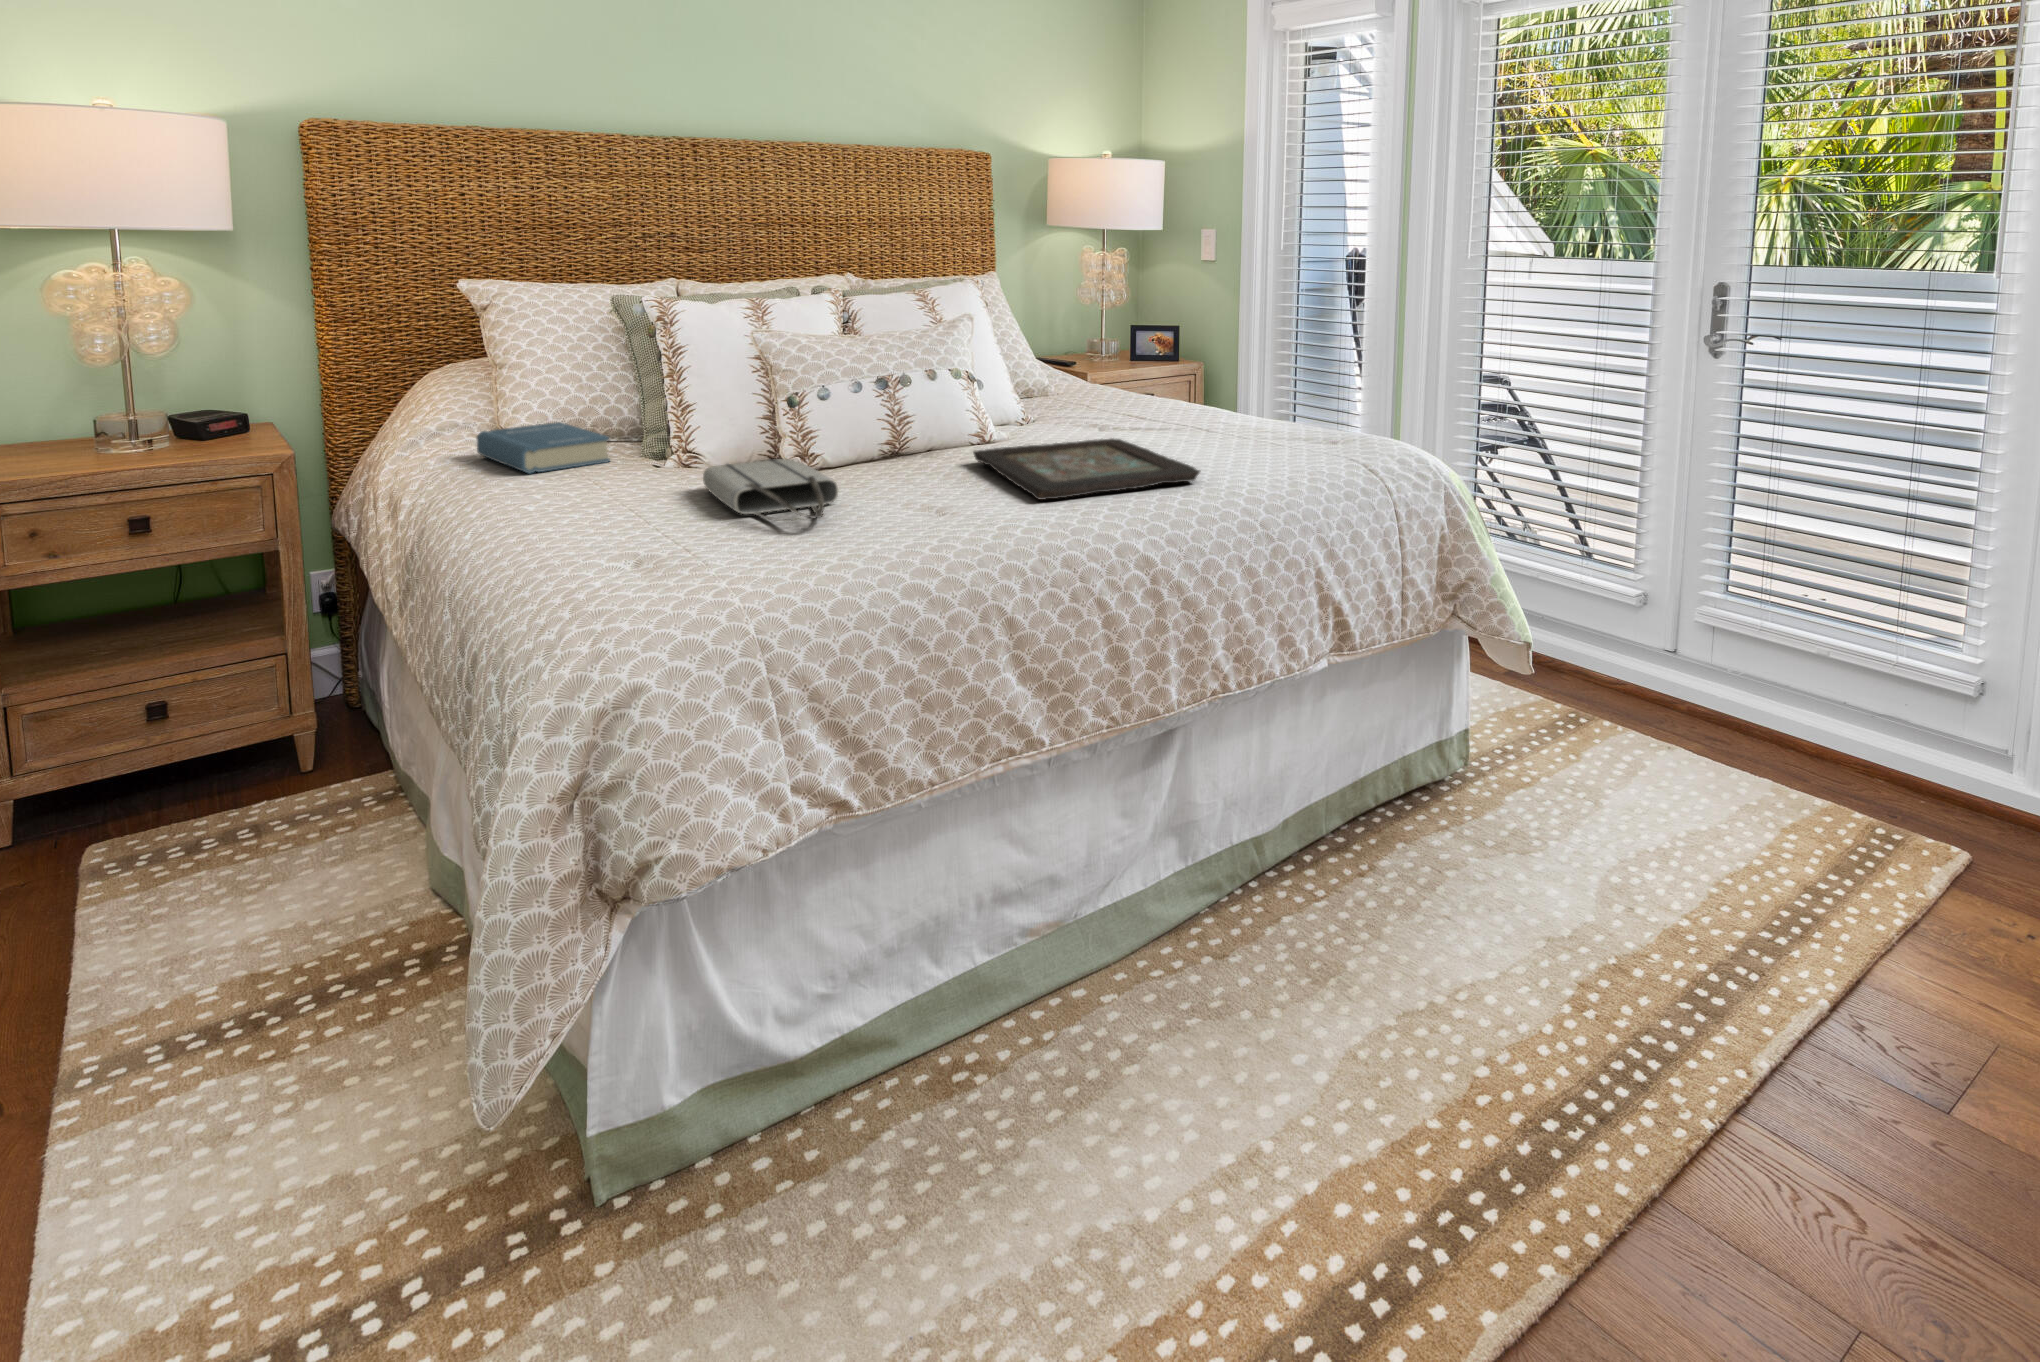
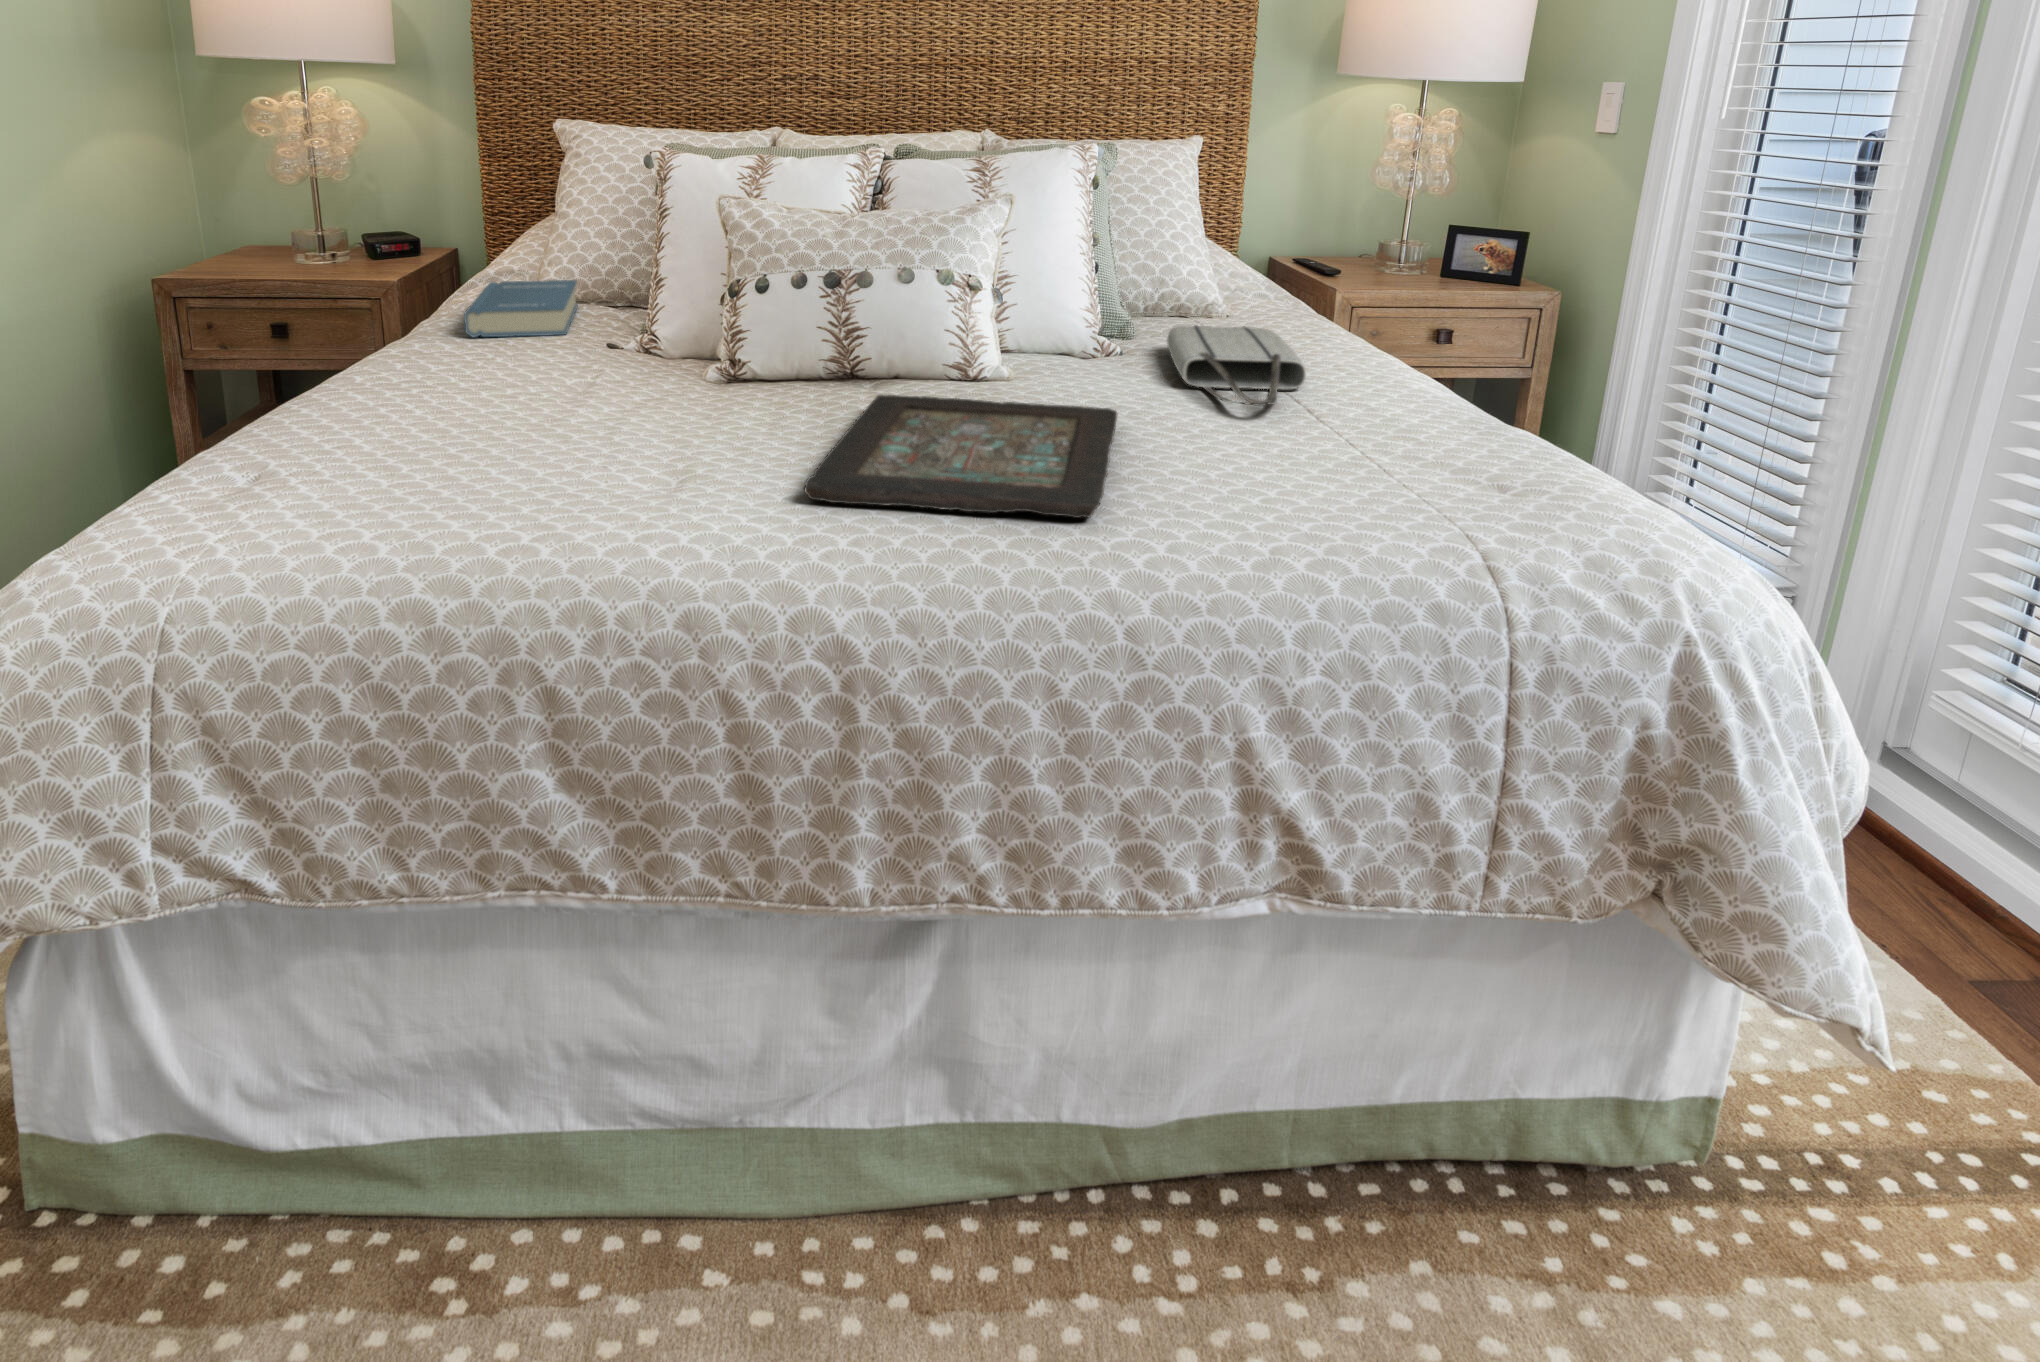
tote bag: present [703,459,838,521] -> present [1167,325,1306,406]

